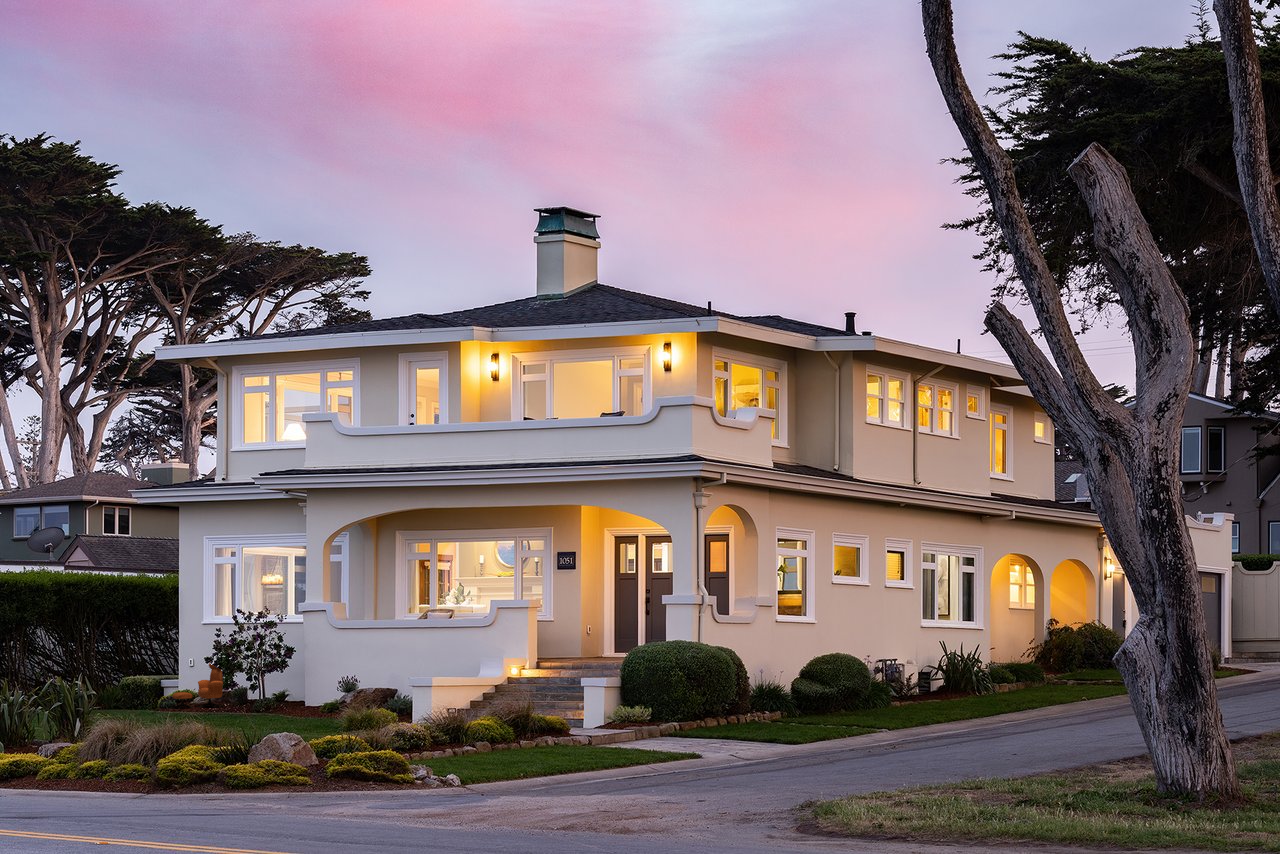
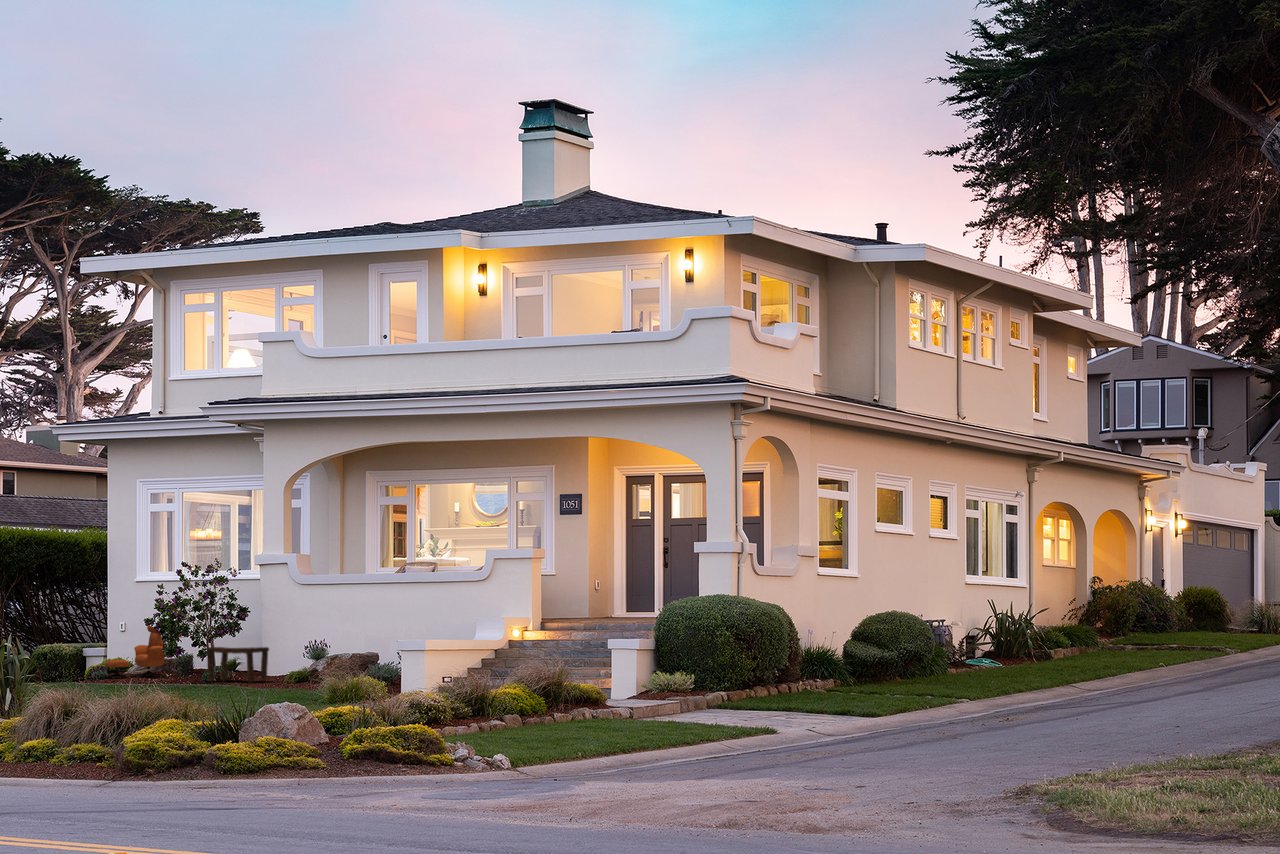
bench: none [255,682,308,713] -> present [207,647,269,682]

